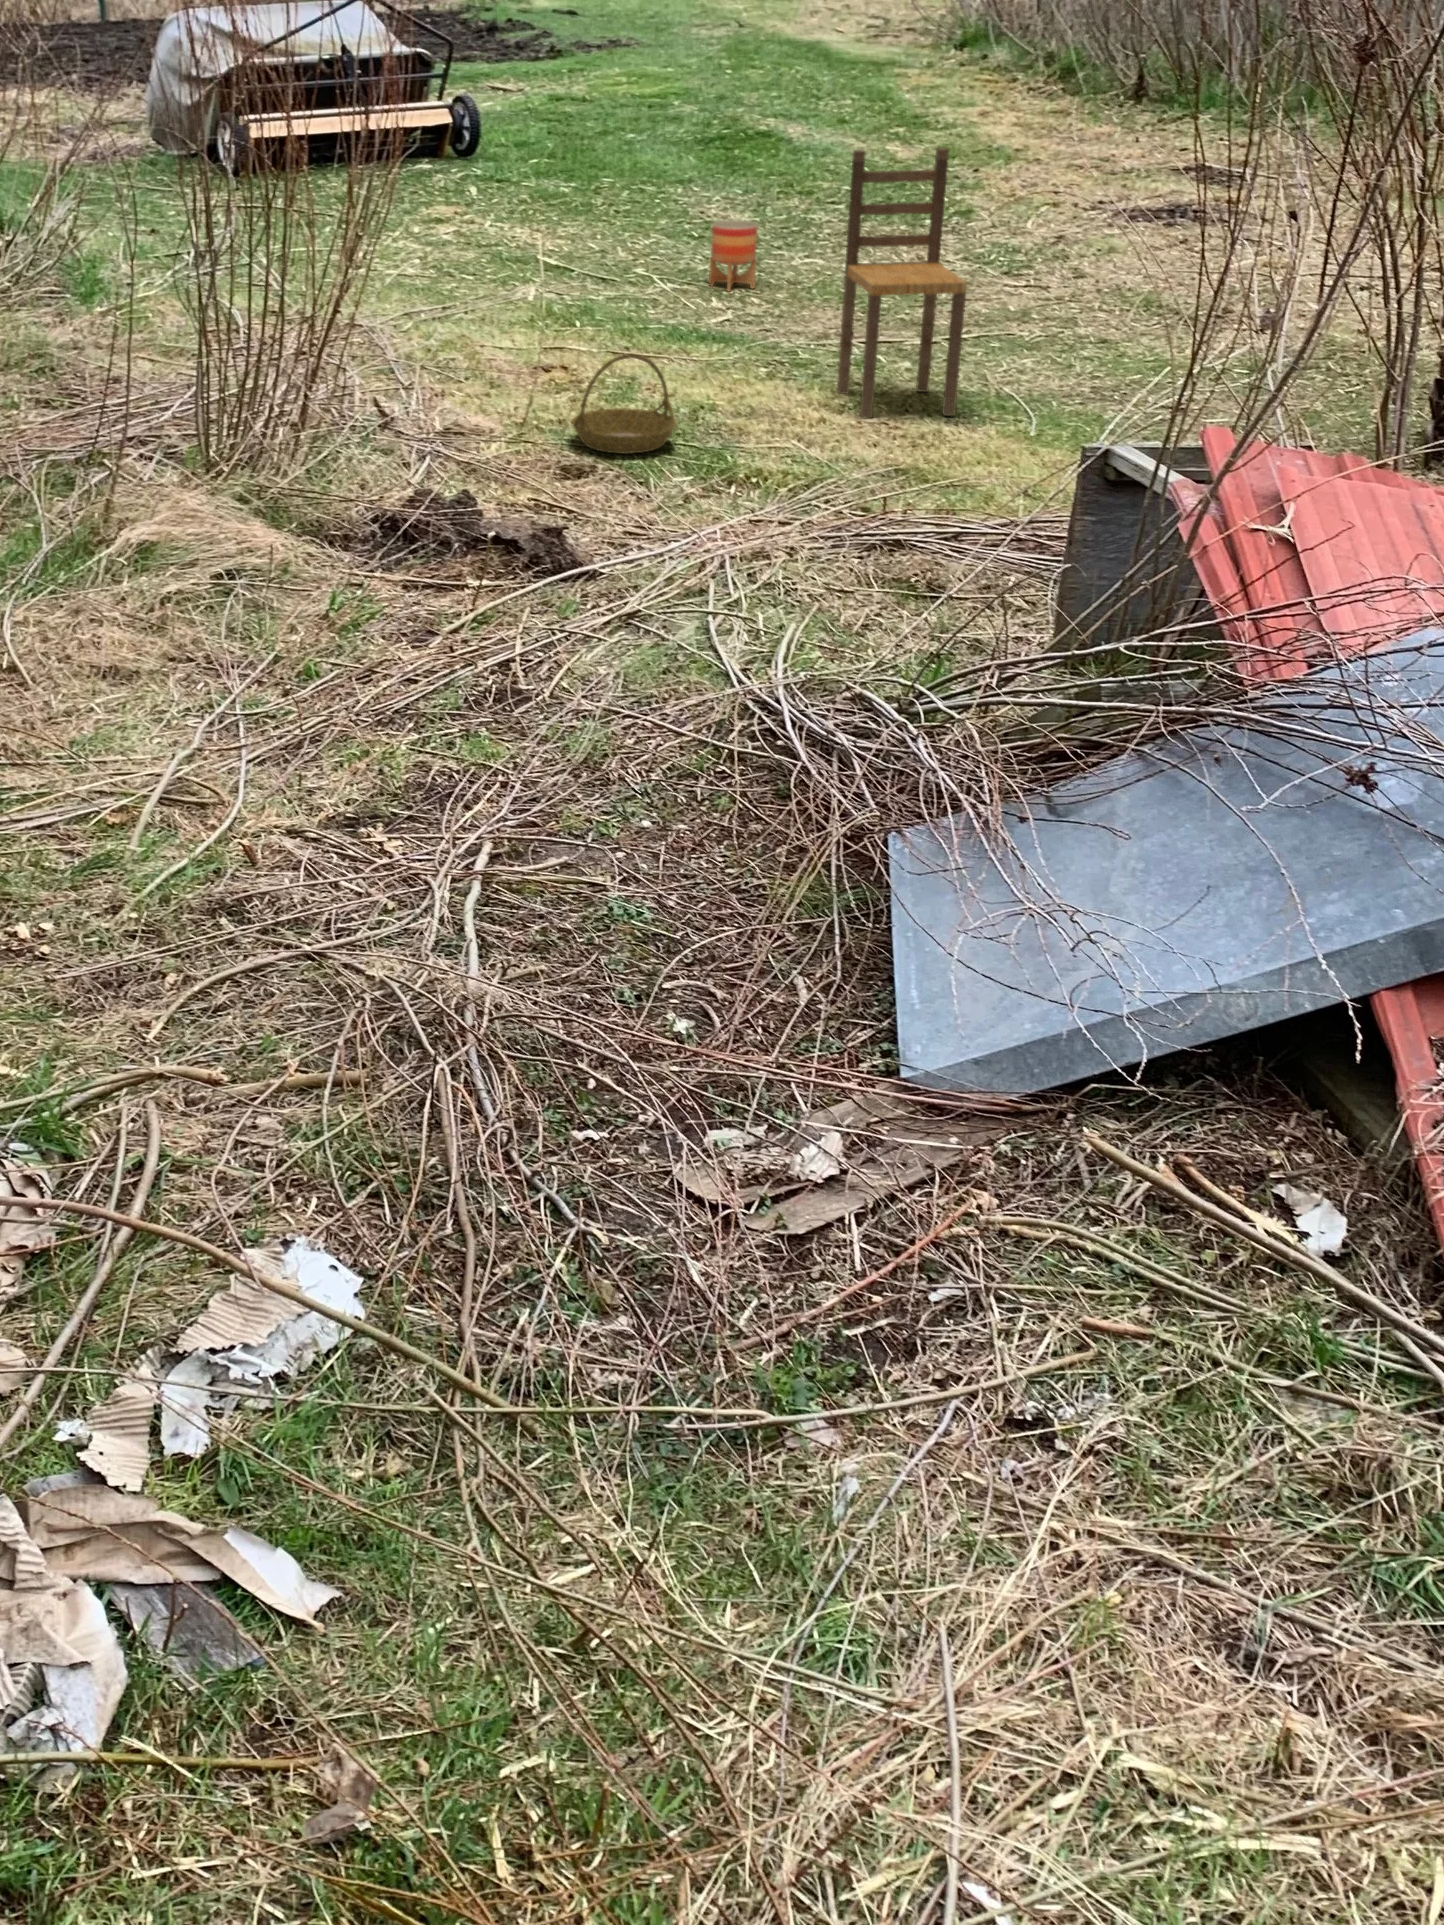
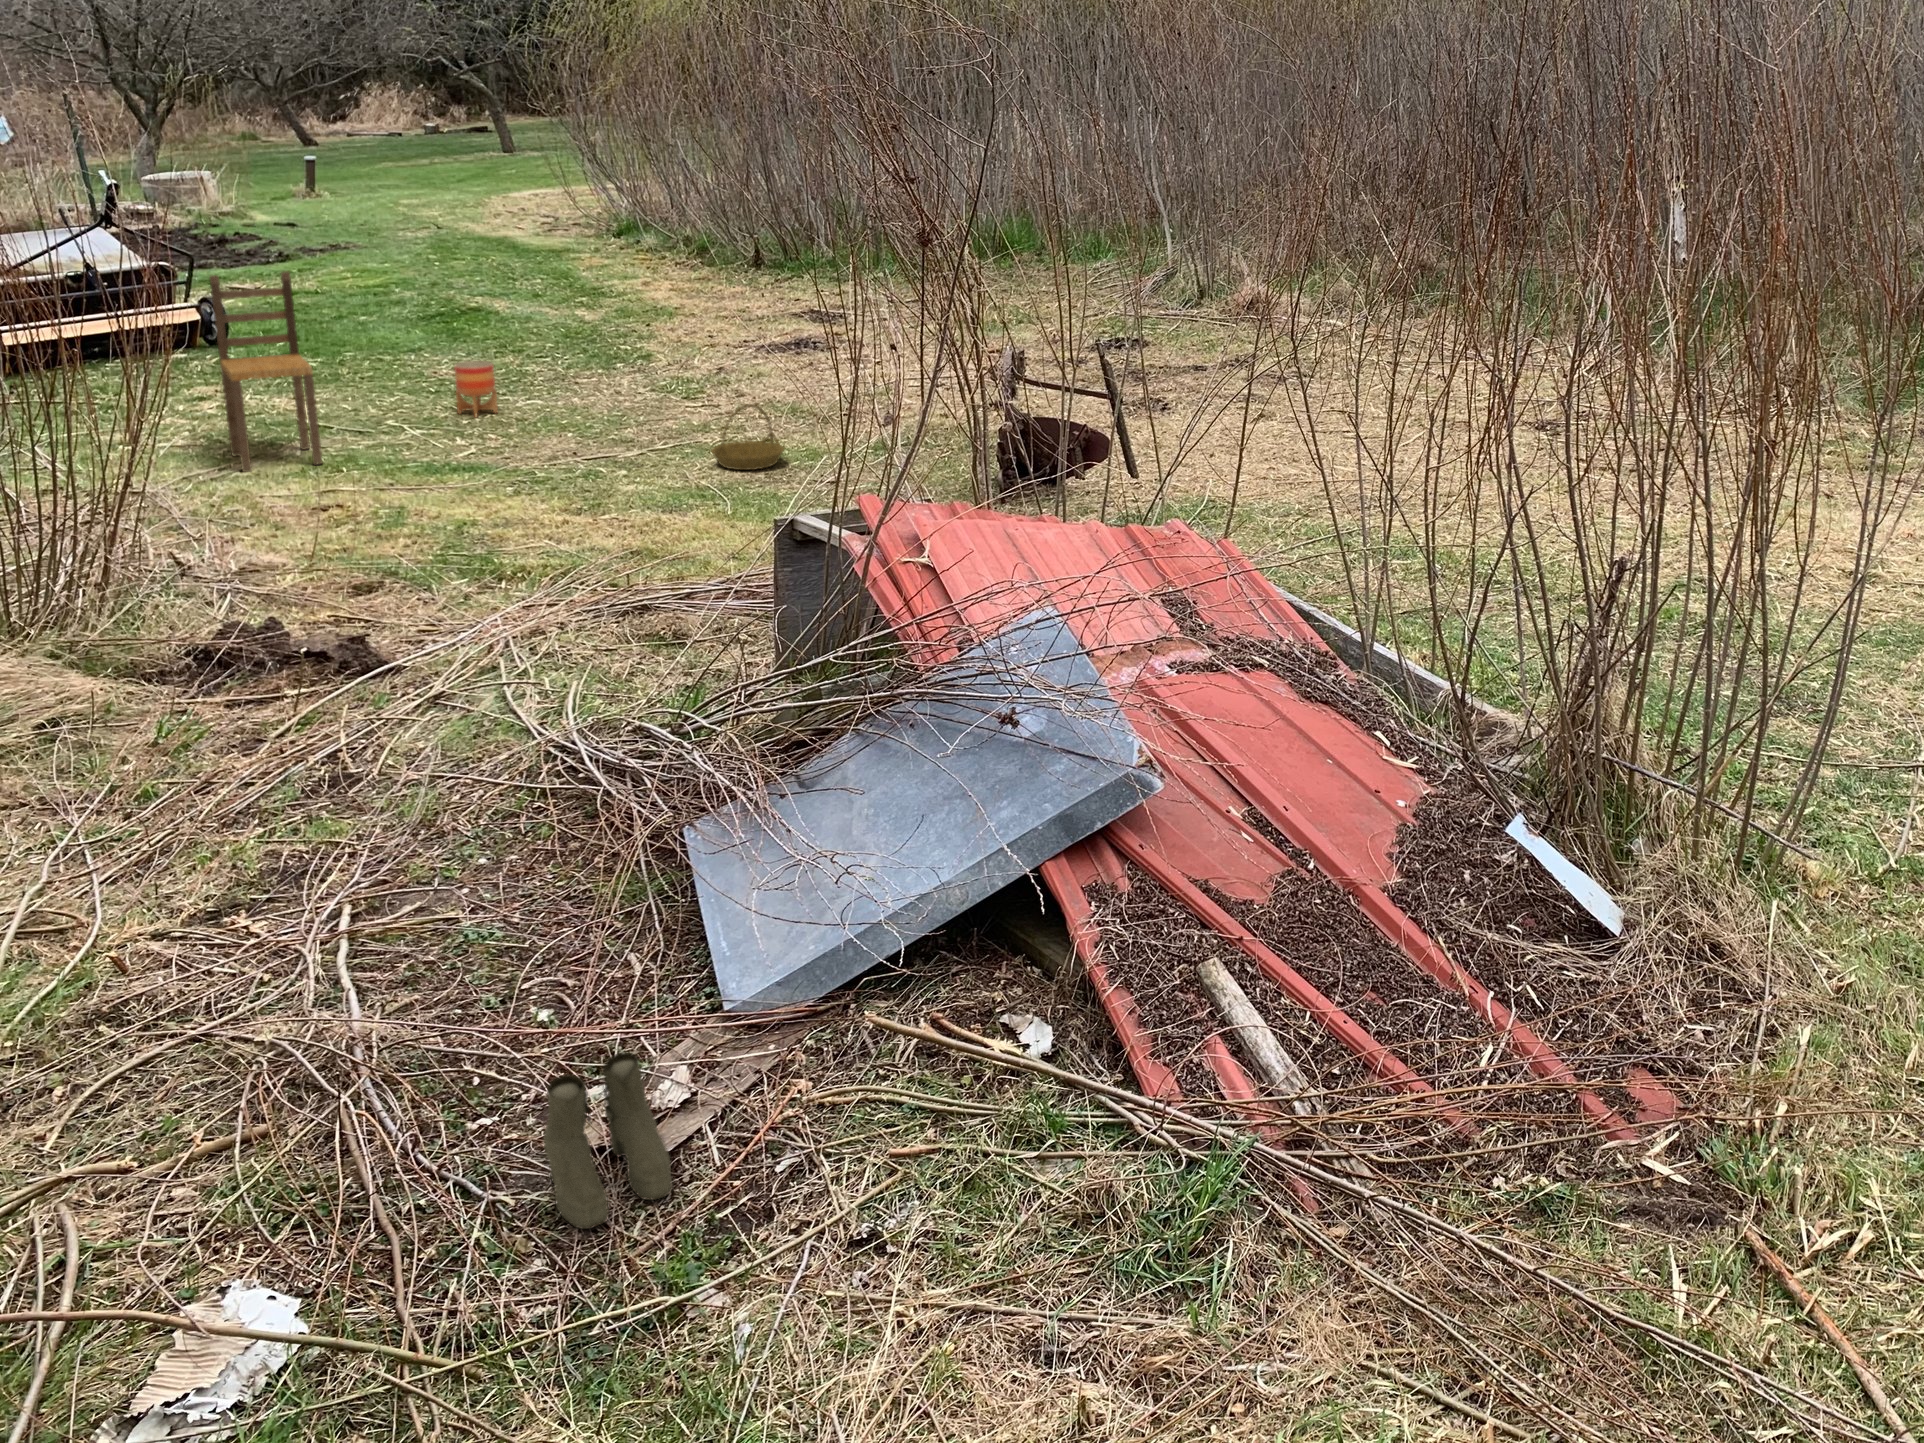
chair: present [837,148,967,418] -> present [209,271,322,472]
basket: present [572,354,677,454] -> present [711,404,784,470]
boots: none [648,1094,792,1297] -> present [543,1053,672,1229]

